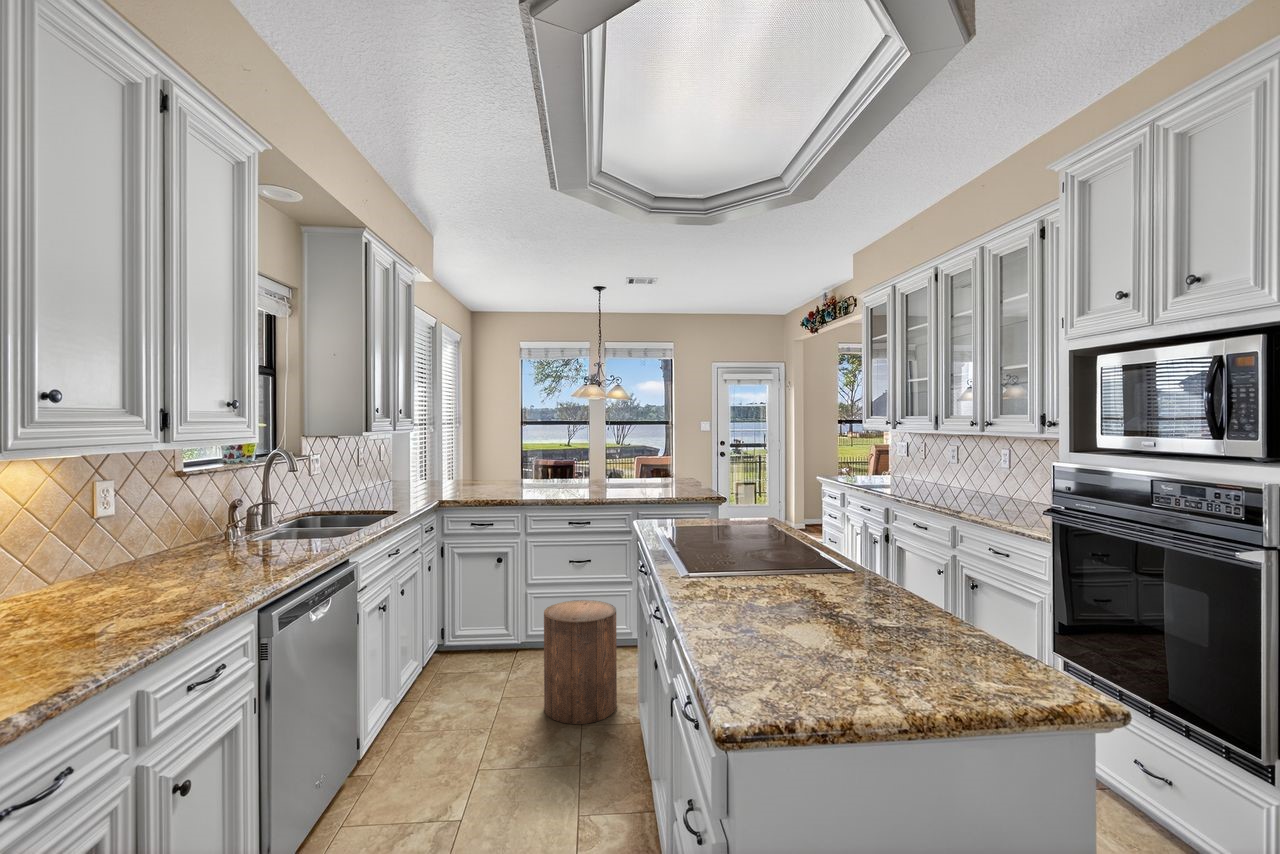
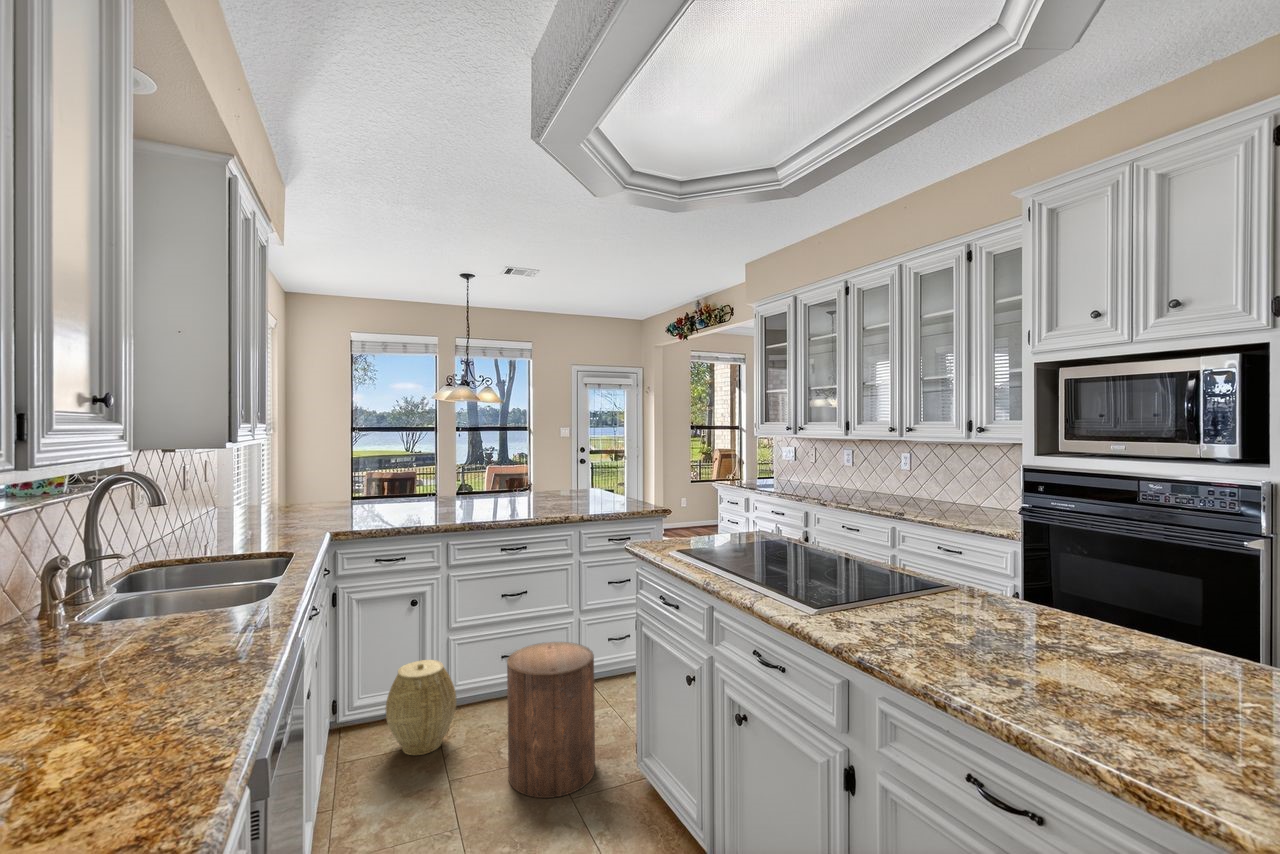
woven basket: none [469,606,524,679] -> present [386,660,457,755]

